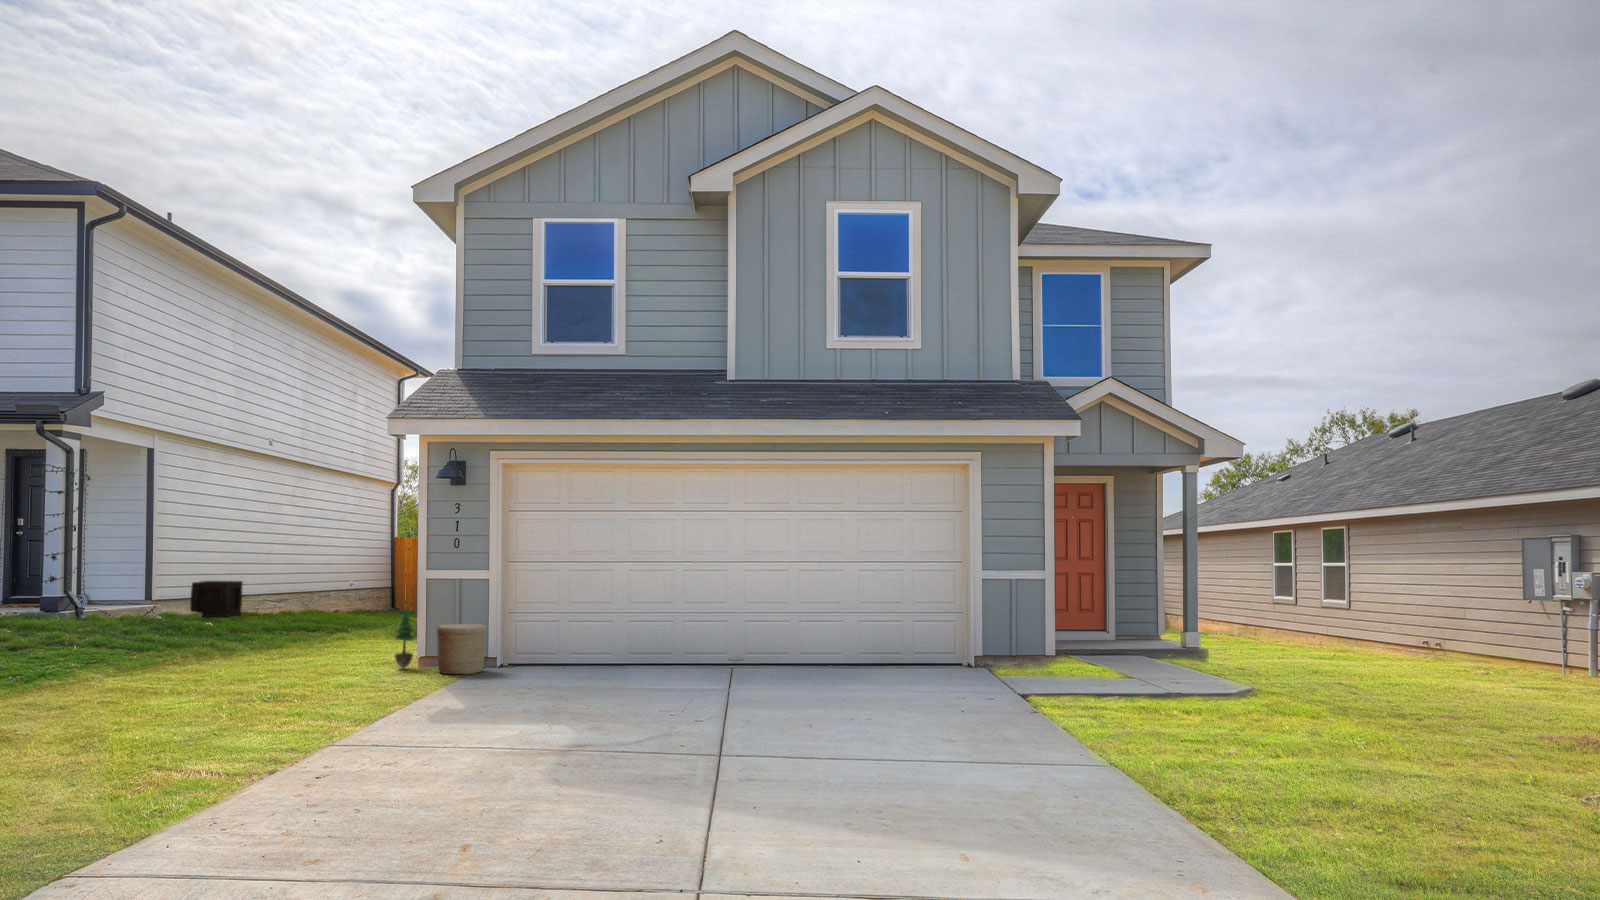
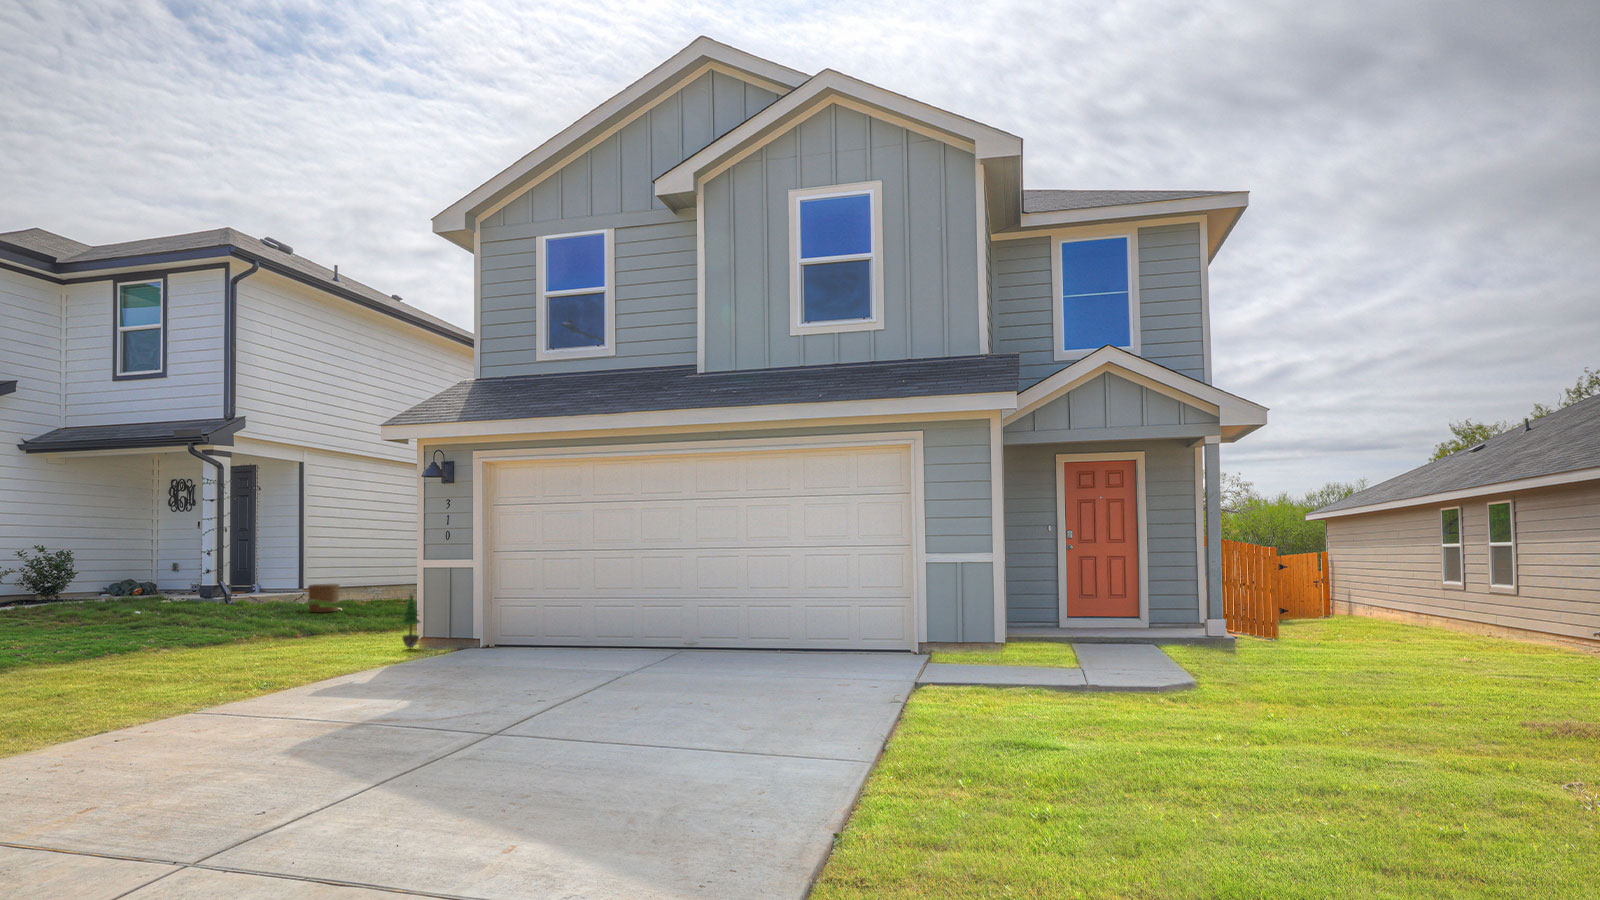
wooden crate: present [190,581,243,617] -> none [348,577,392,608]
woven basket: present [437,624,486,674] -> present [308,584,340,613]

